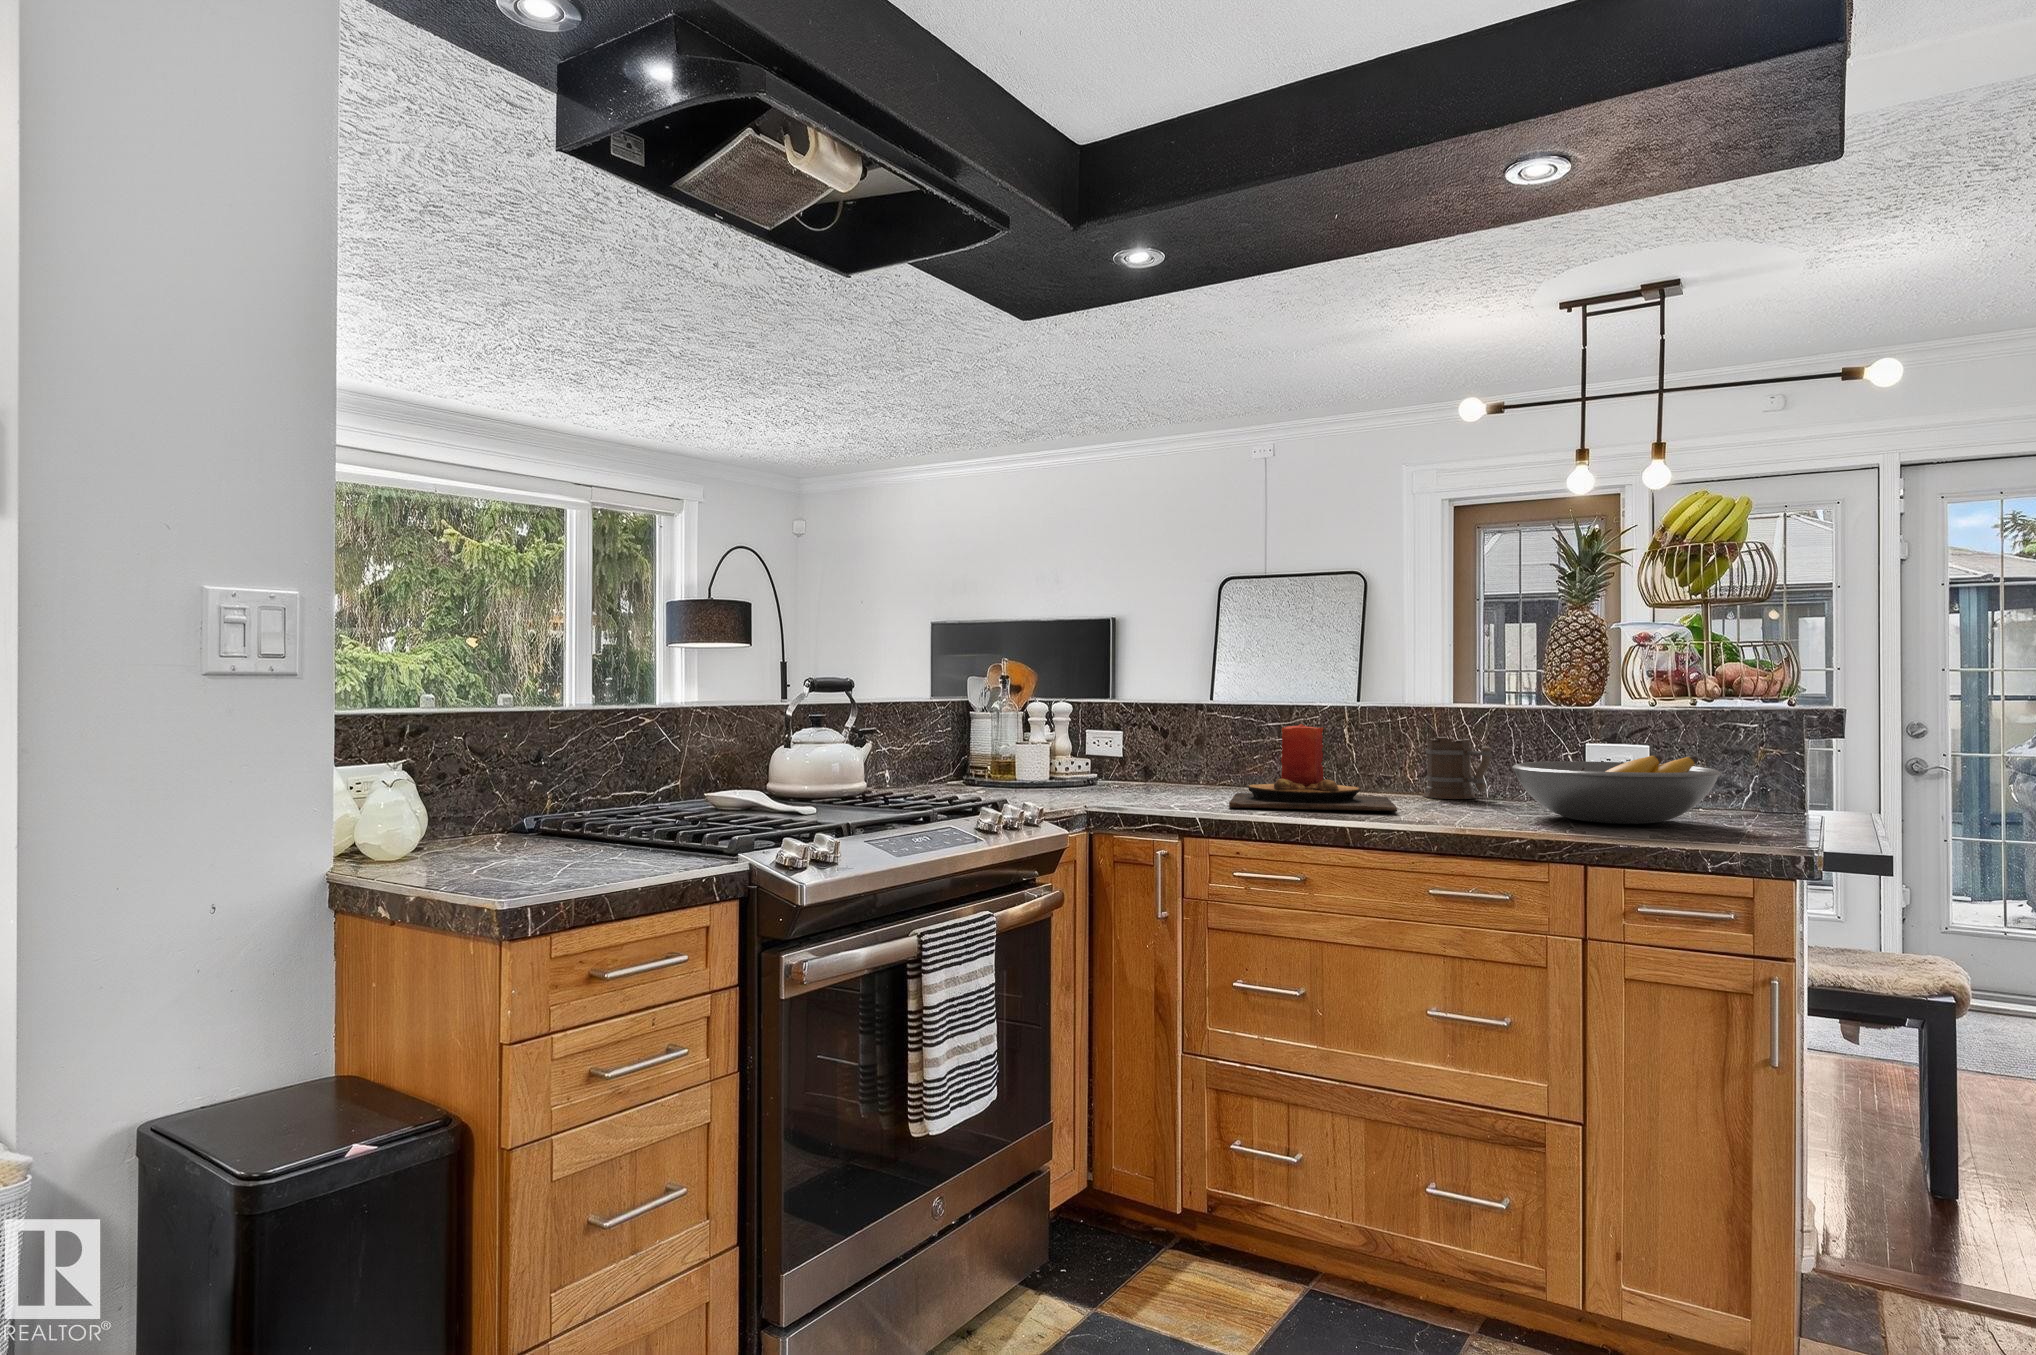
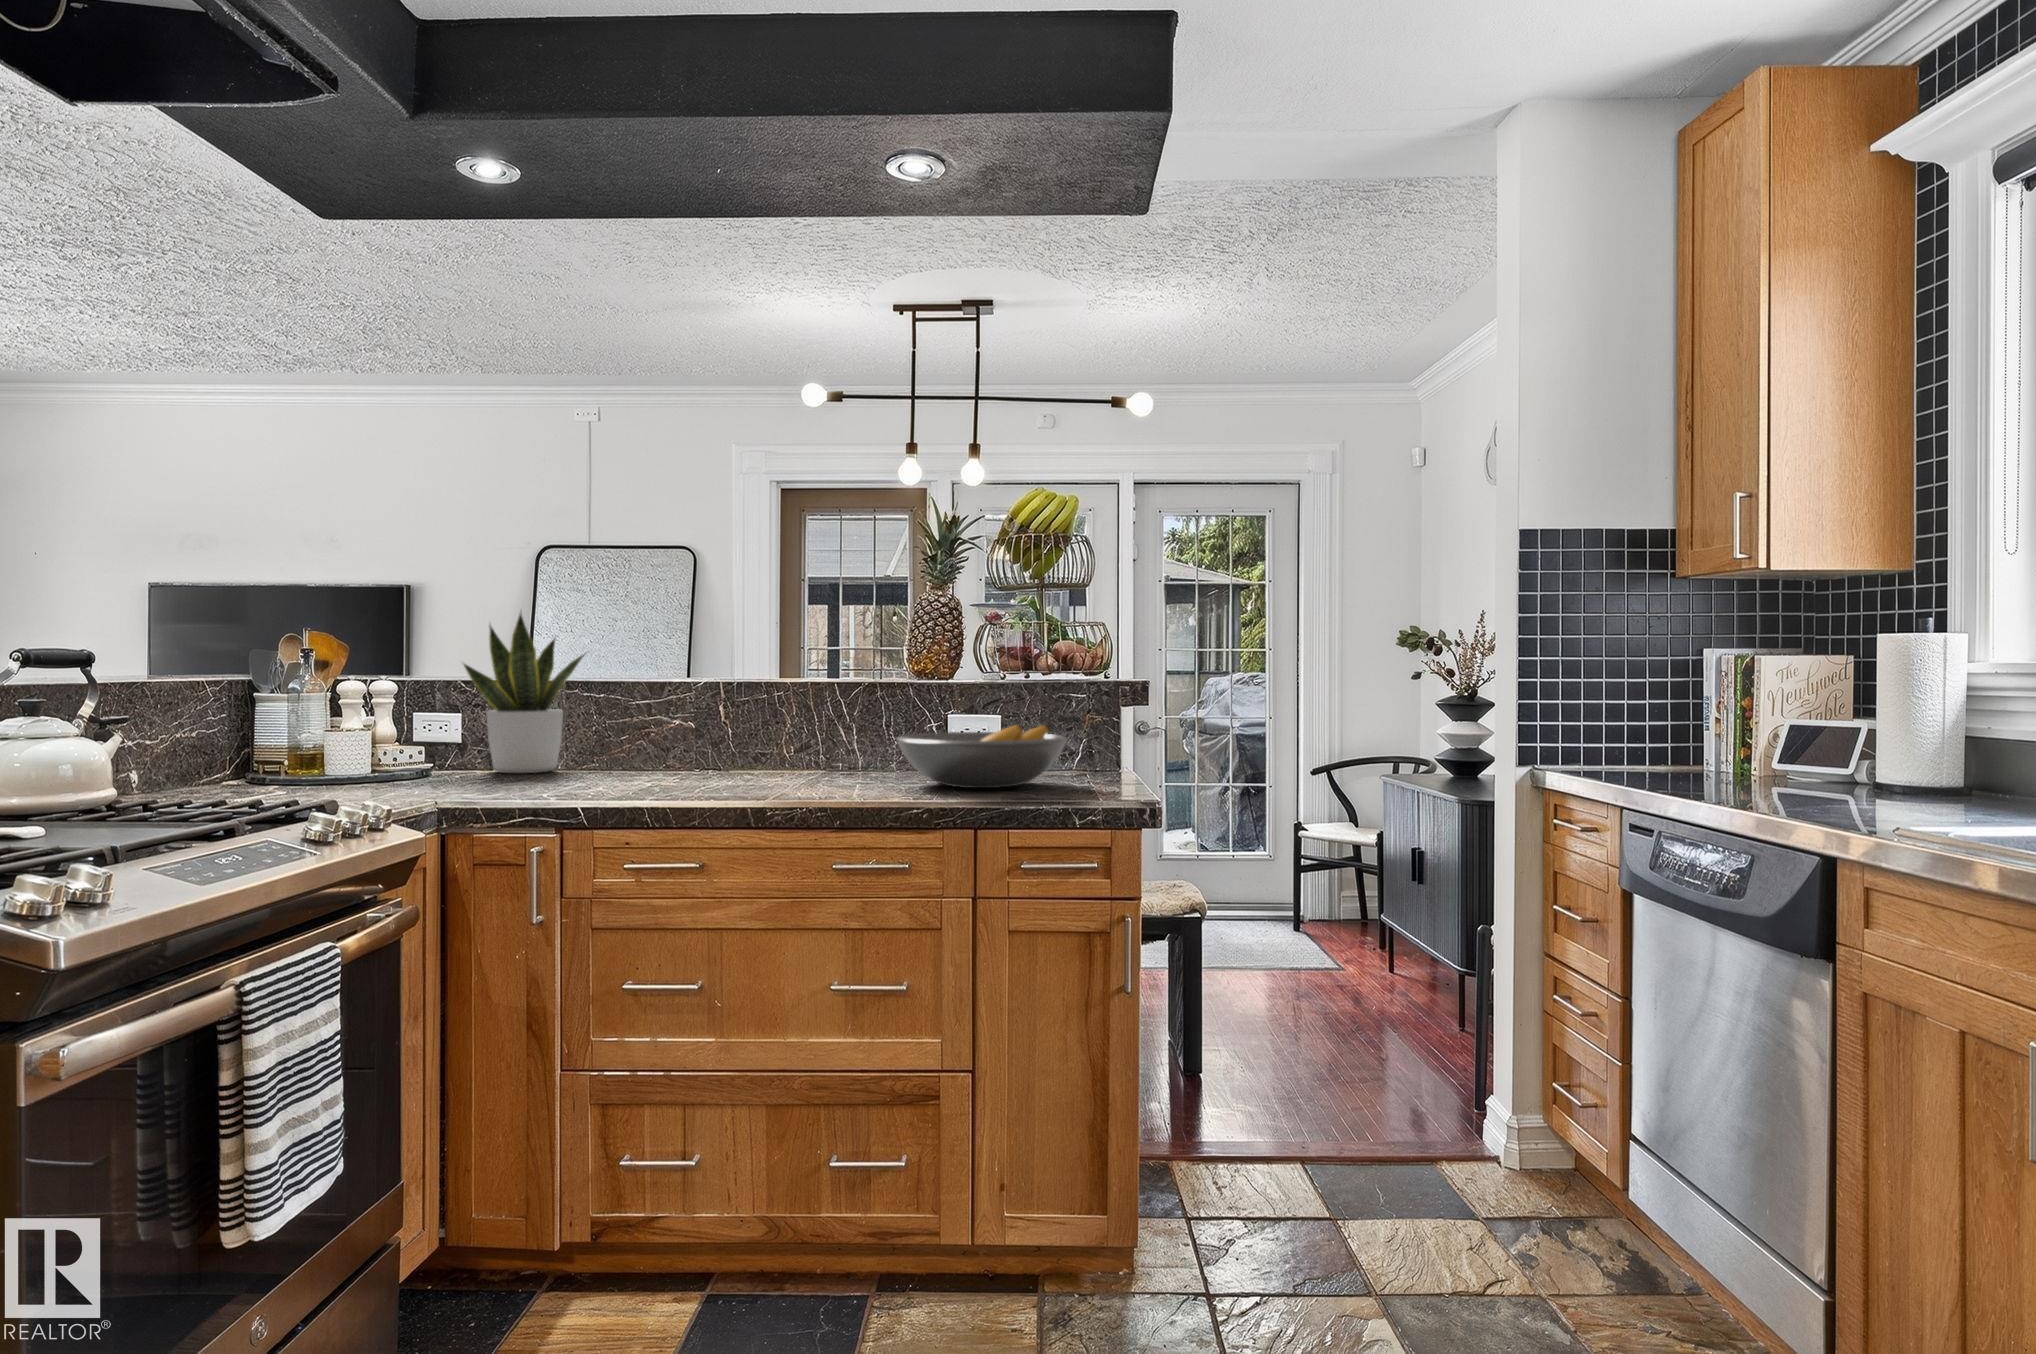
potted plant: none [1116,638,1225,785] -> present [464,613,585,773]
candle: present [1229,724,1397,811] -> none [612,702,793,794]
mug: present [1423,737,1491,799] -> none [802,712,868,773]

